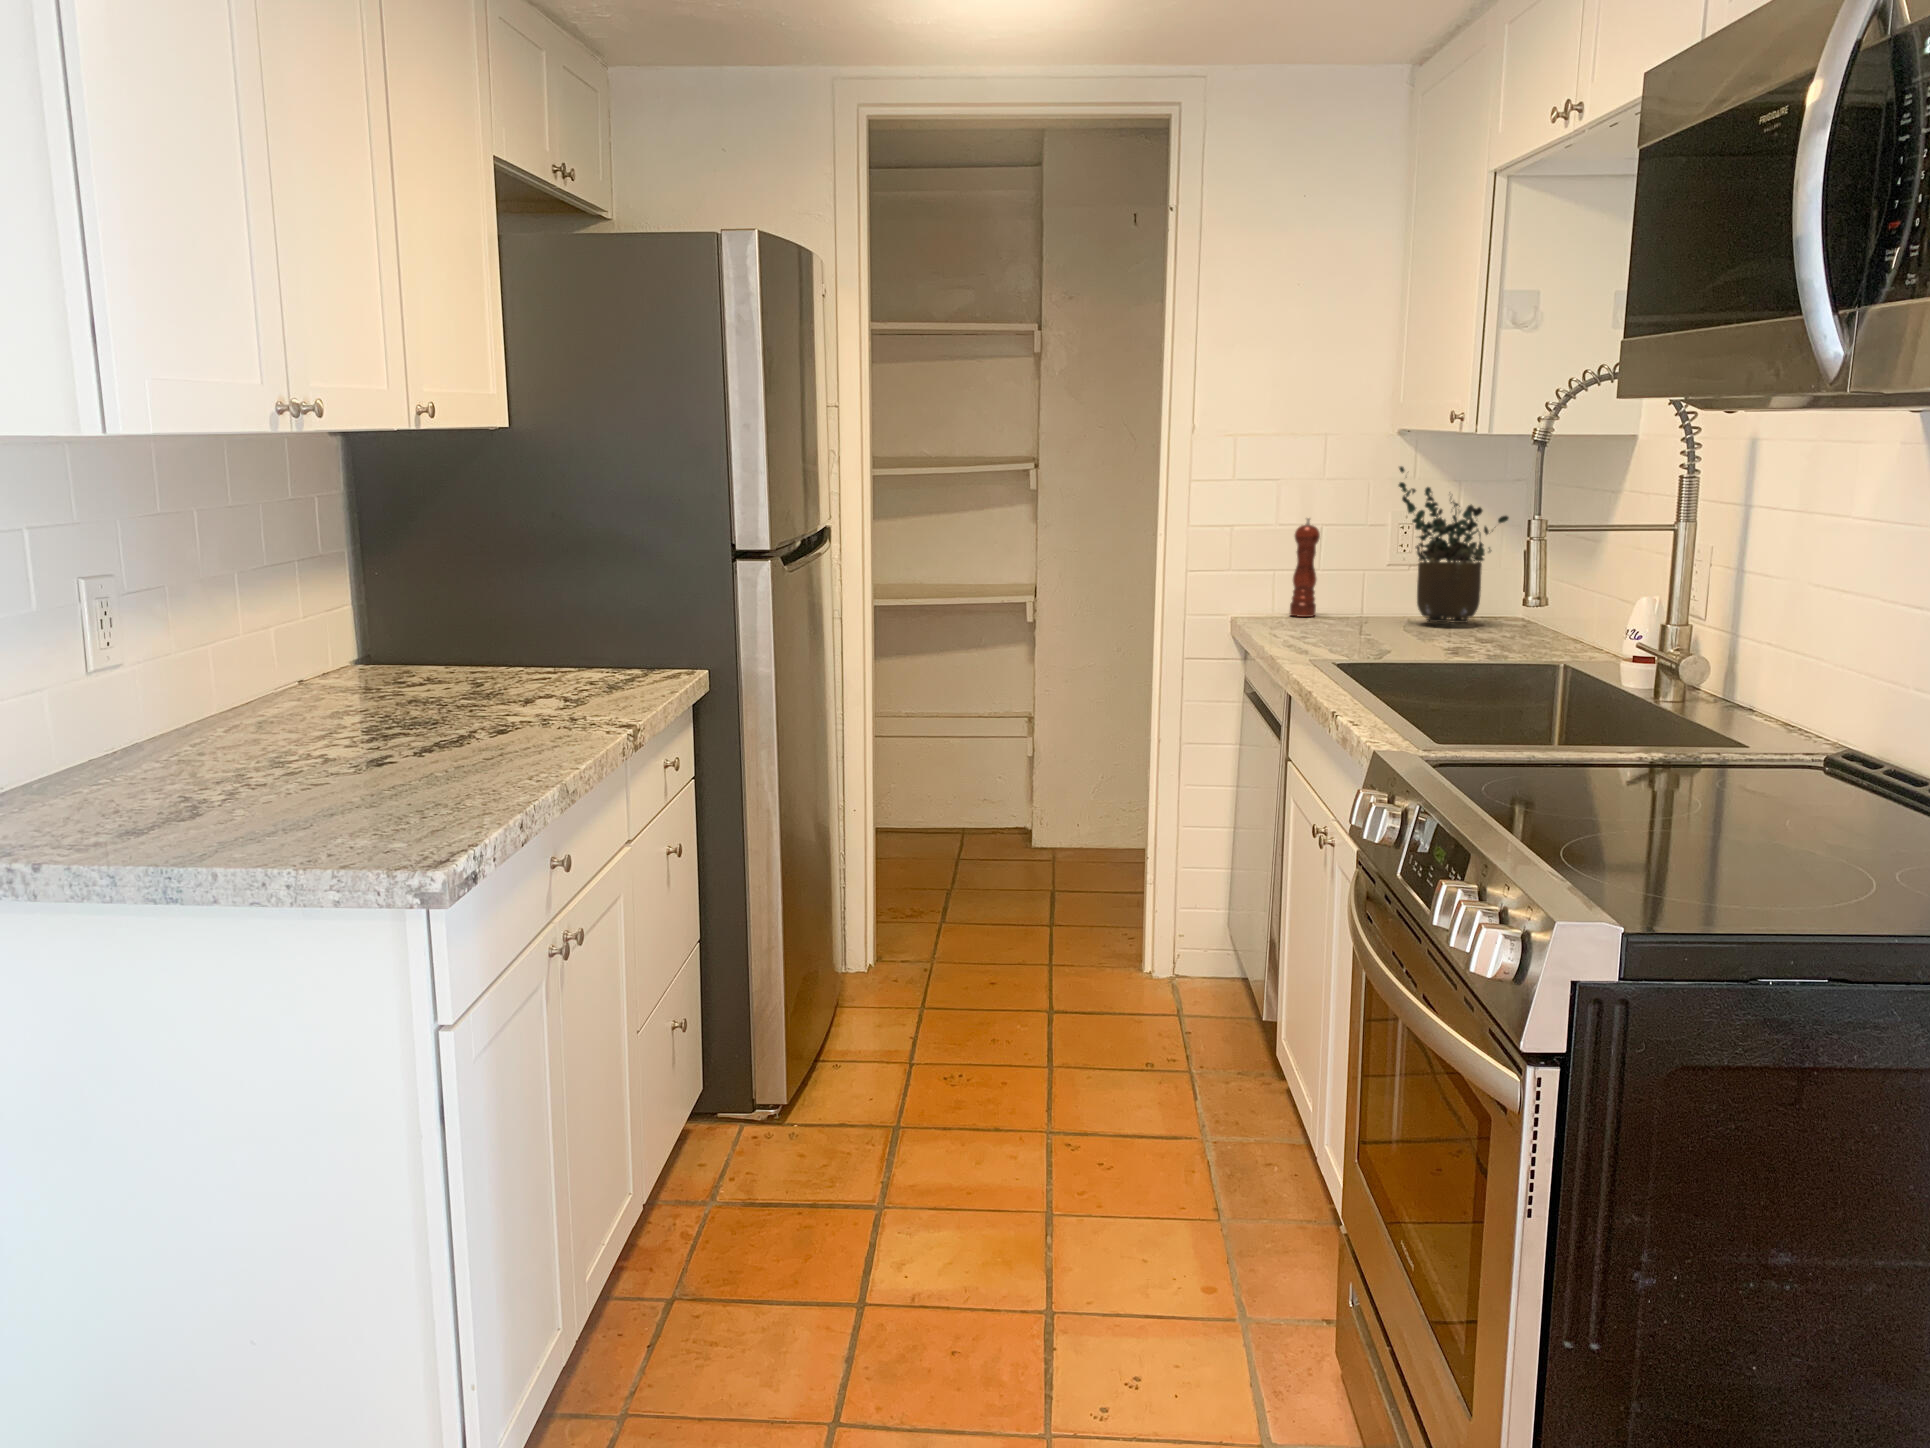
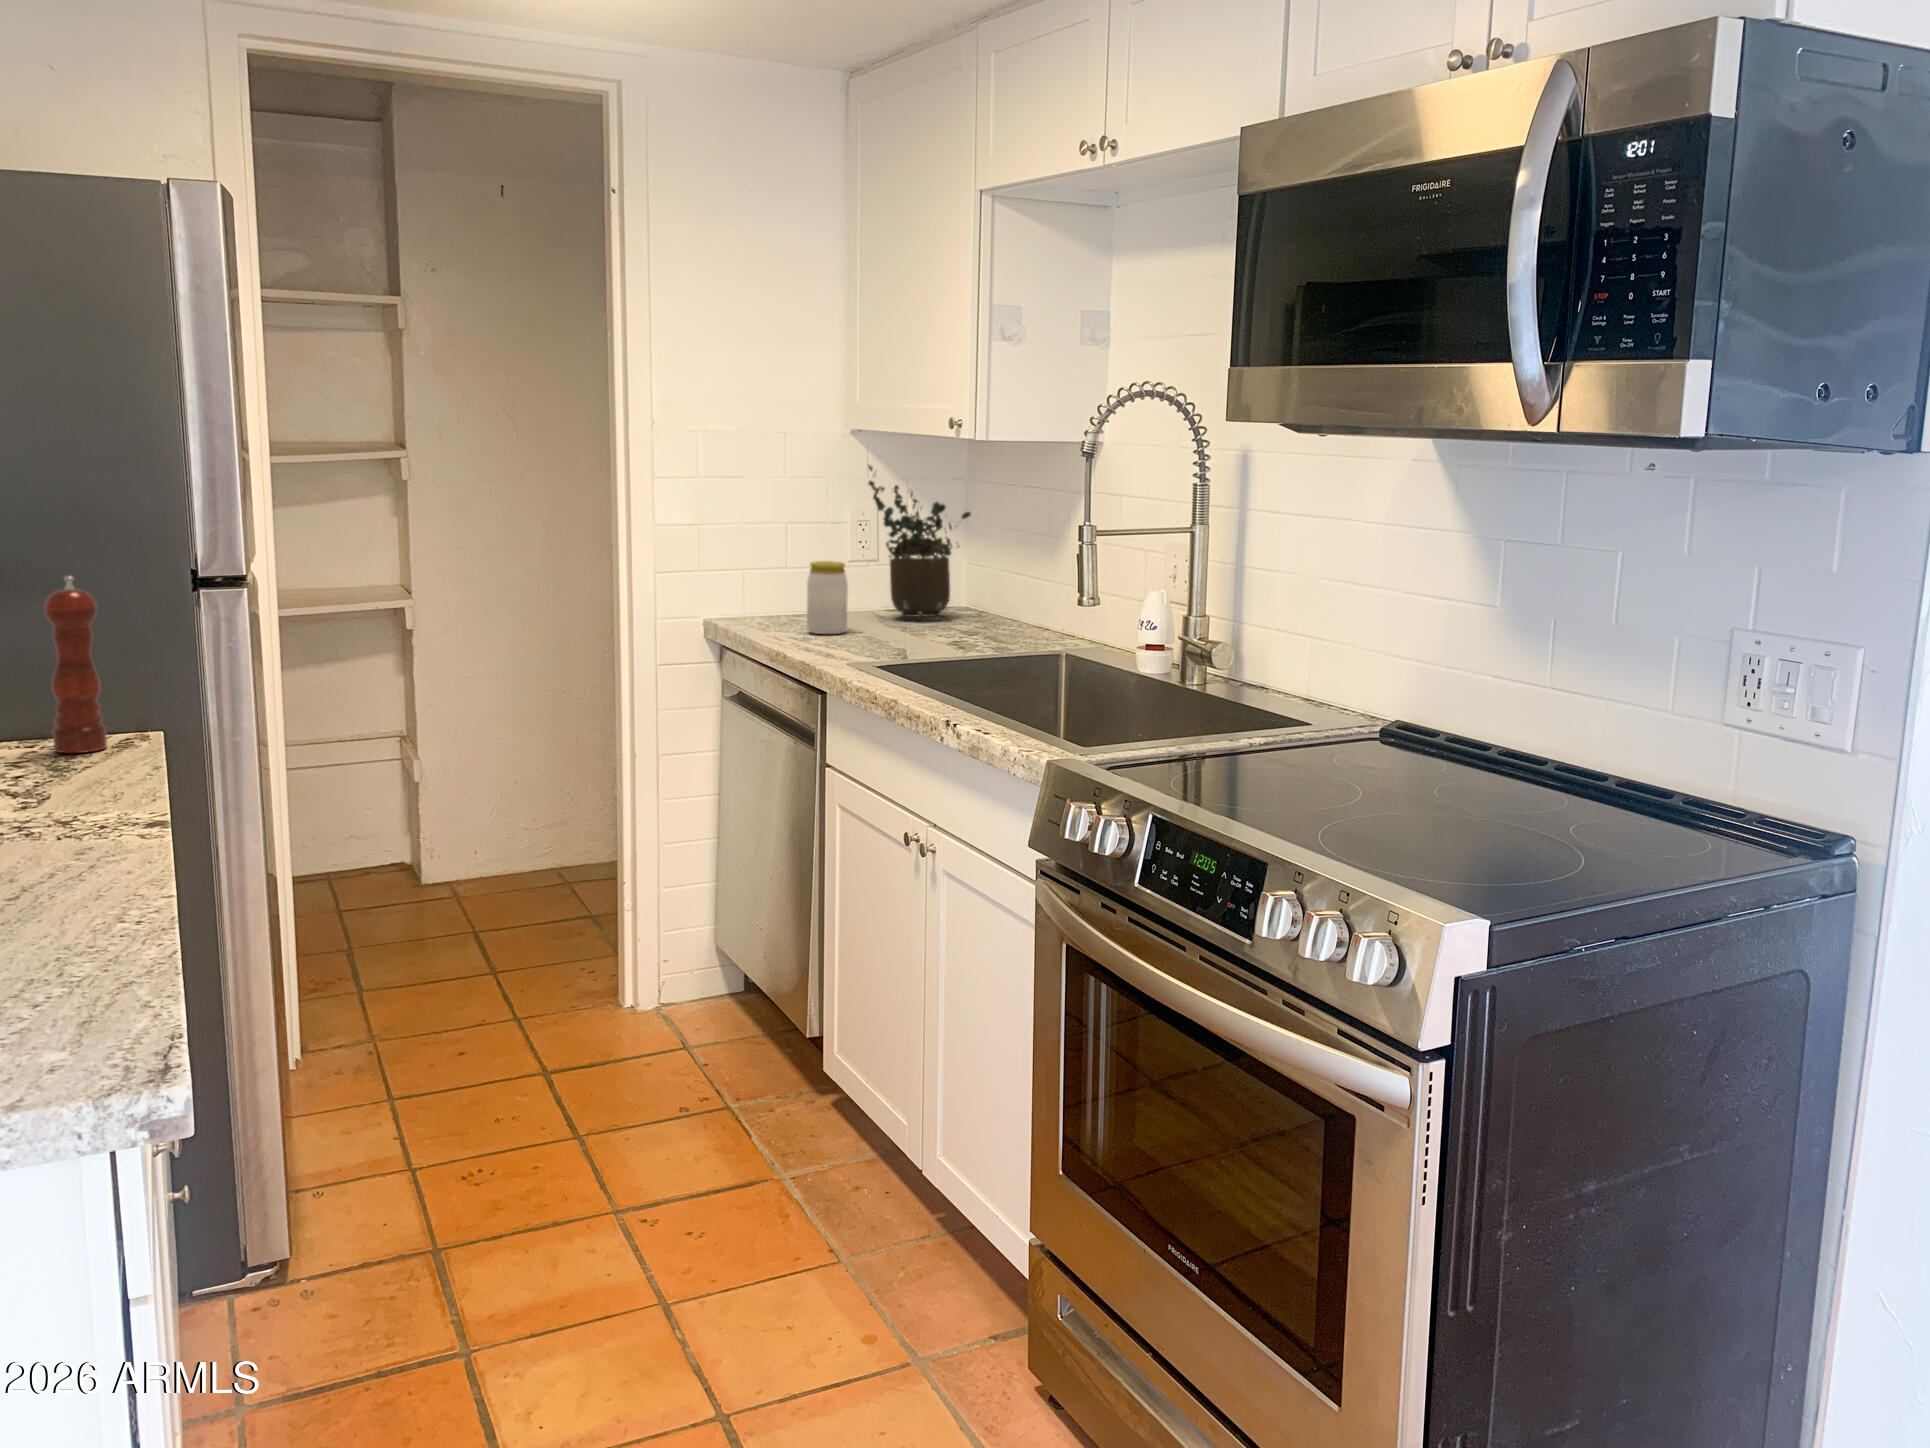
pepper mill: present [1290,518,1320,617] -> present [45,576,107,753]
jar: none [1315,561,1358,633] -> present [807,561,848,634]

